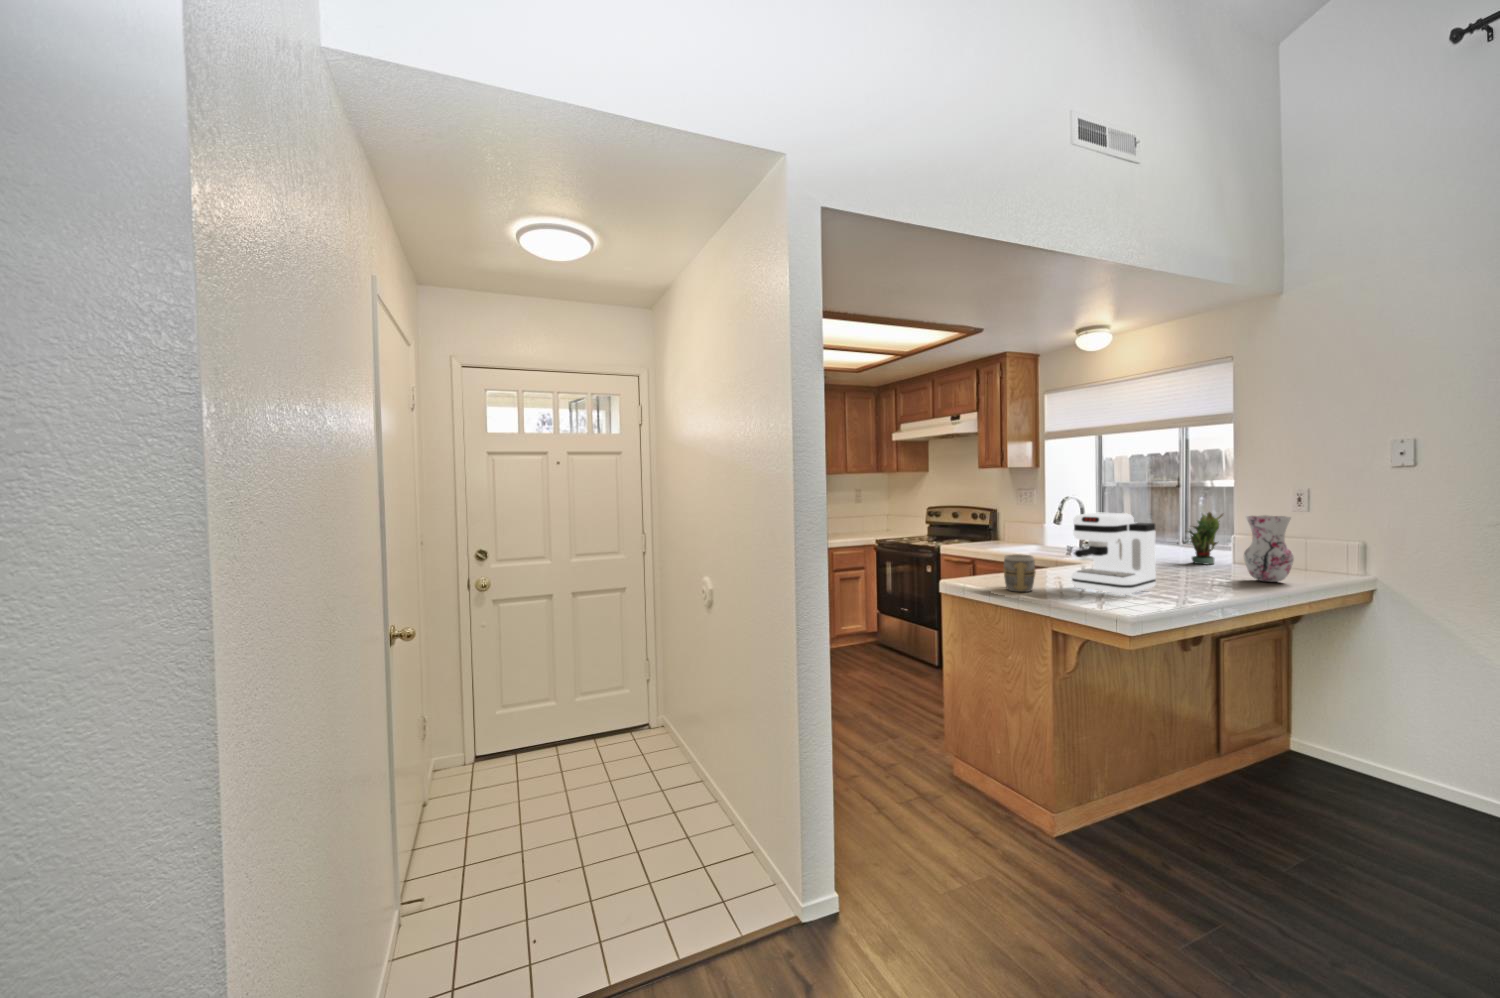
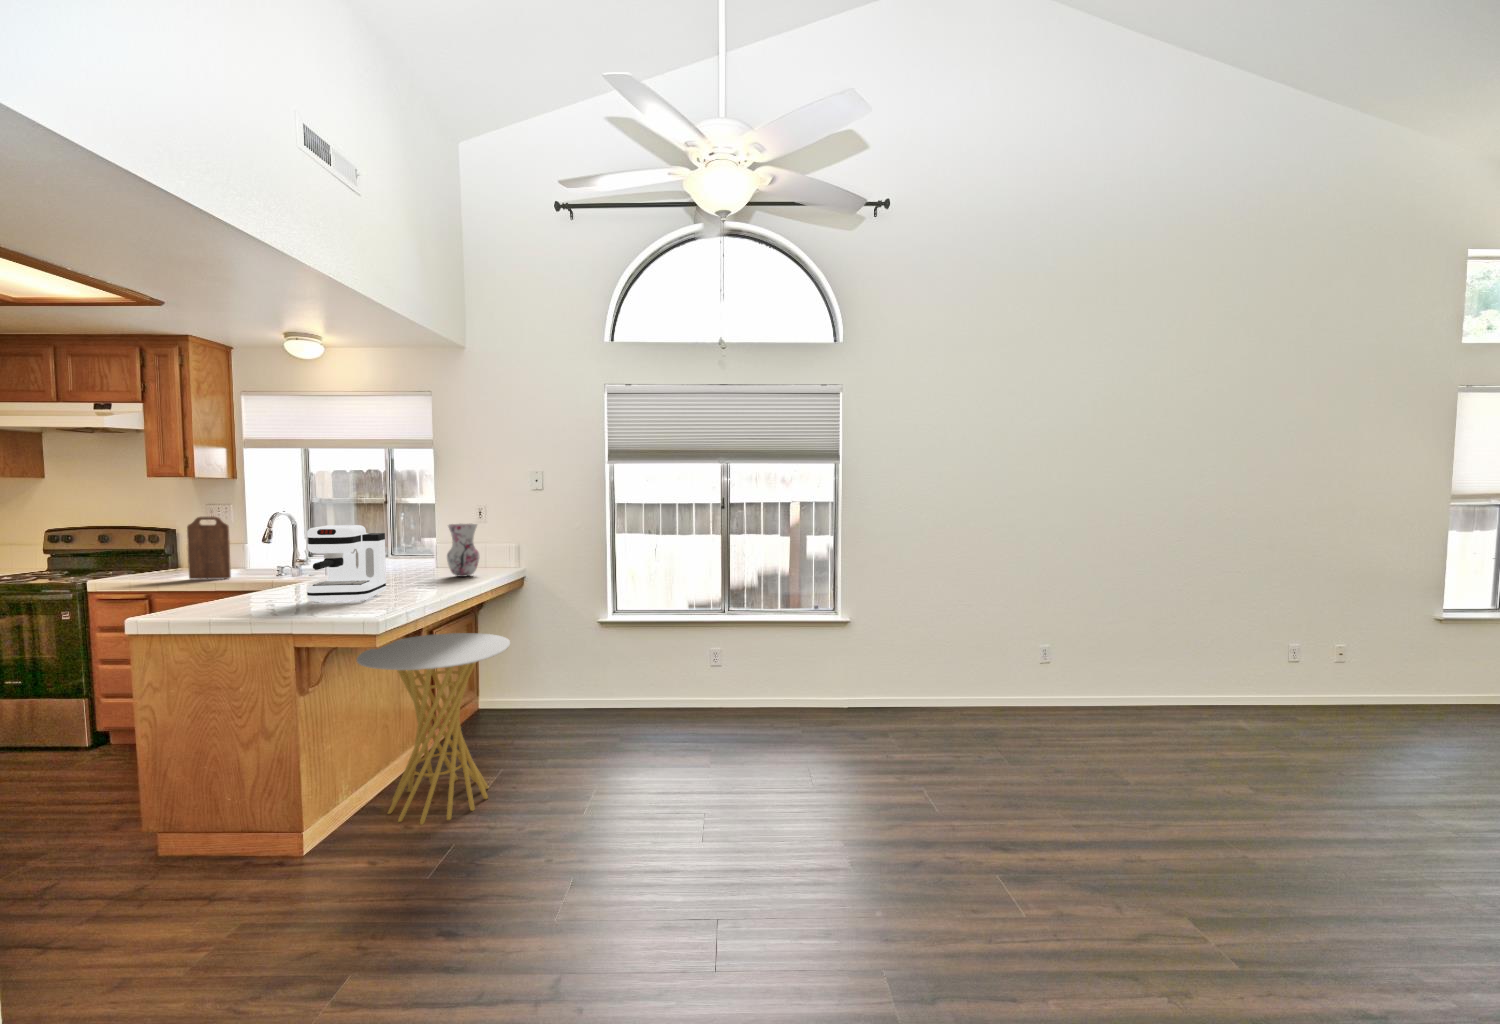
cutting board: none [999,500,1028,554] -> present [187,517,231,579]
potted plant: present [1186,512,1223,565] -> none [394,523,427,570]
mug: present [1003,554,1036,592] -> none [229,574,270,616]
side table: none [1114,644,1331,892] -> present [357,633,510,824]

